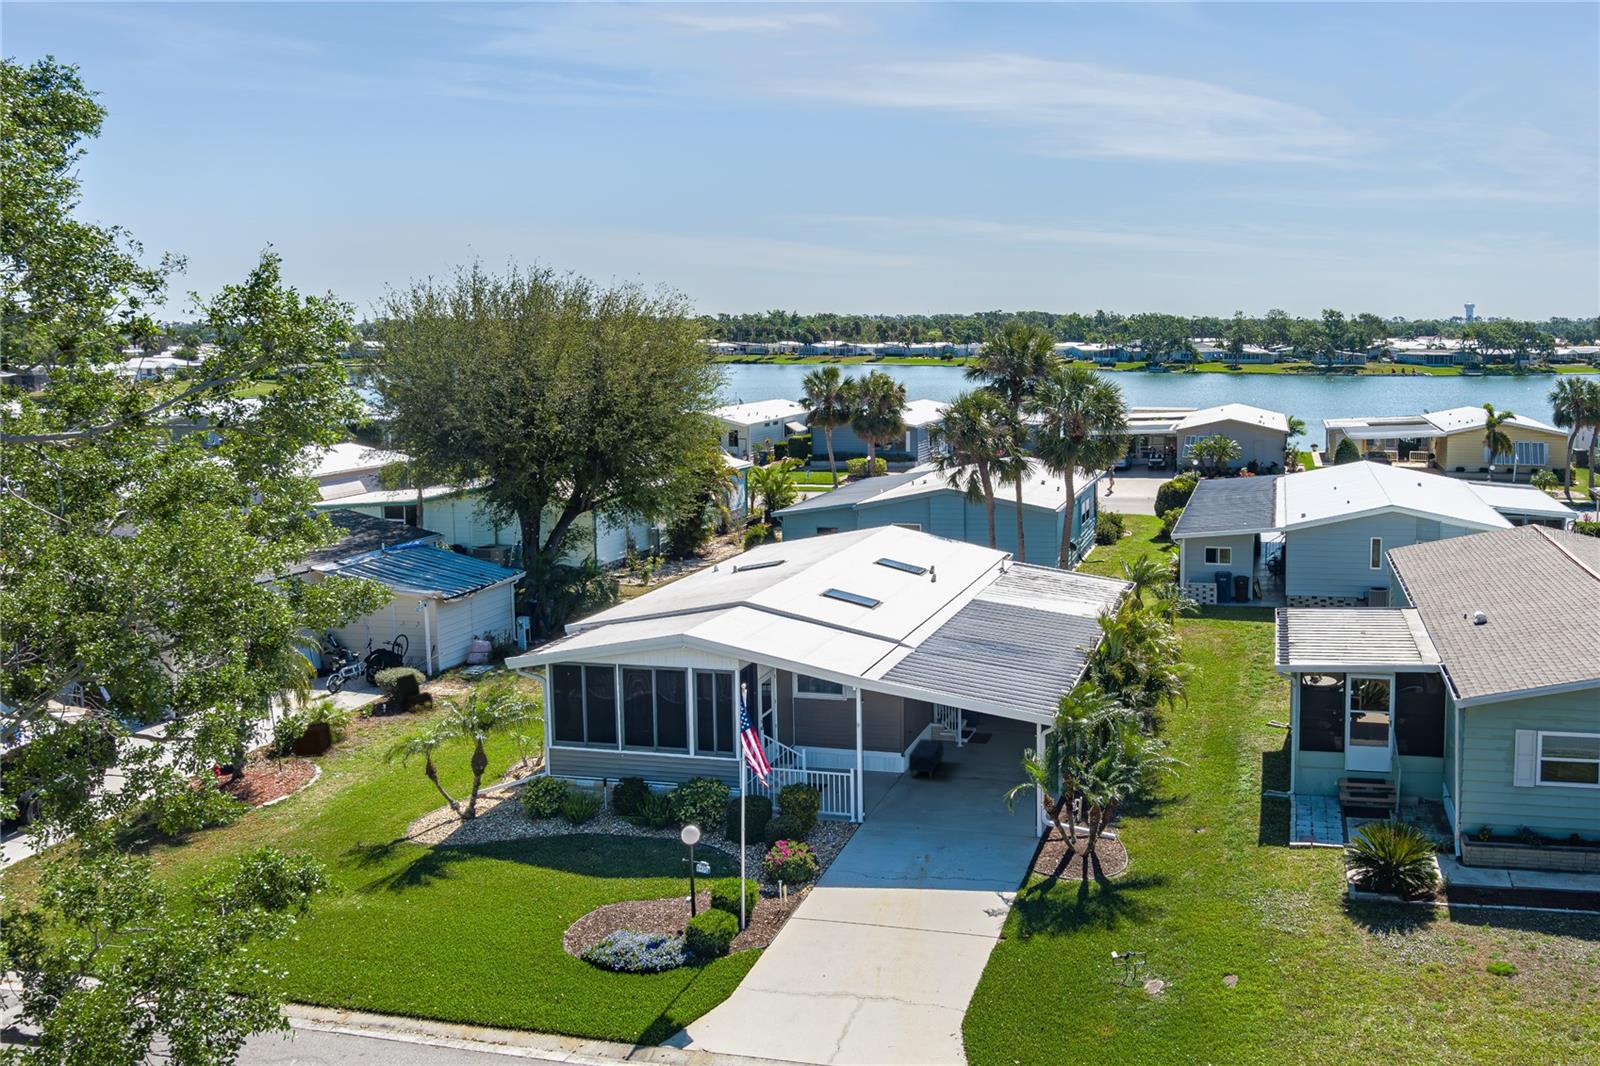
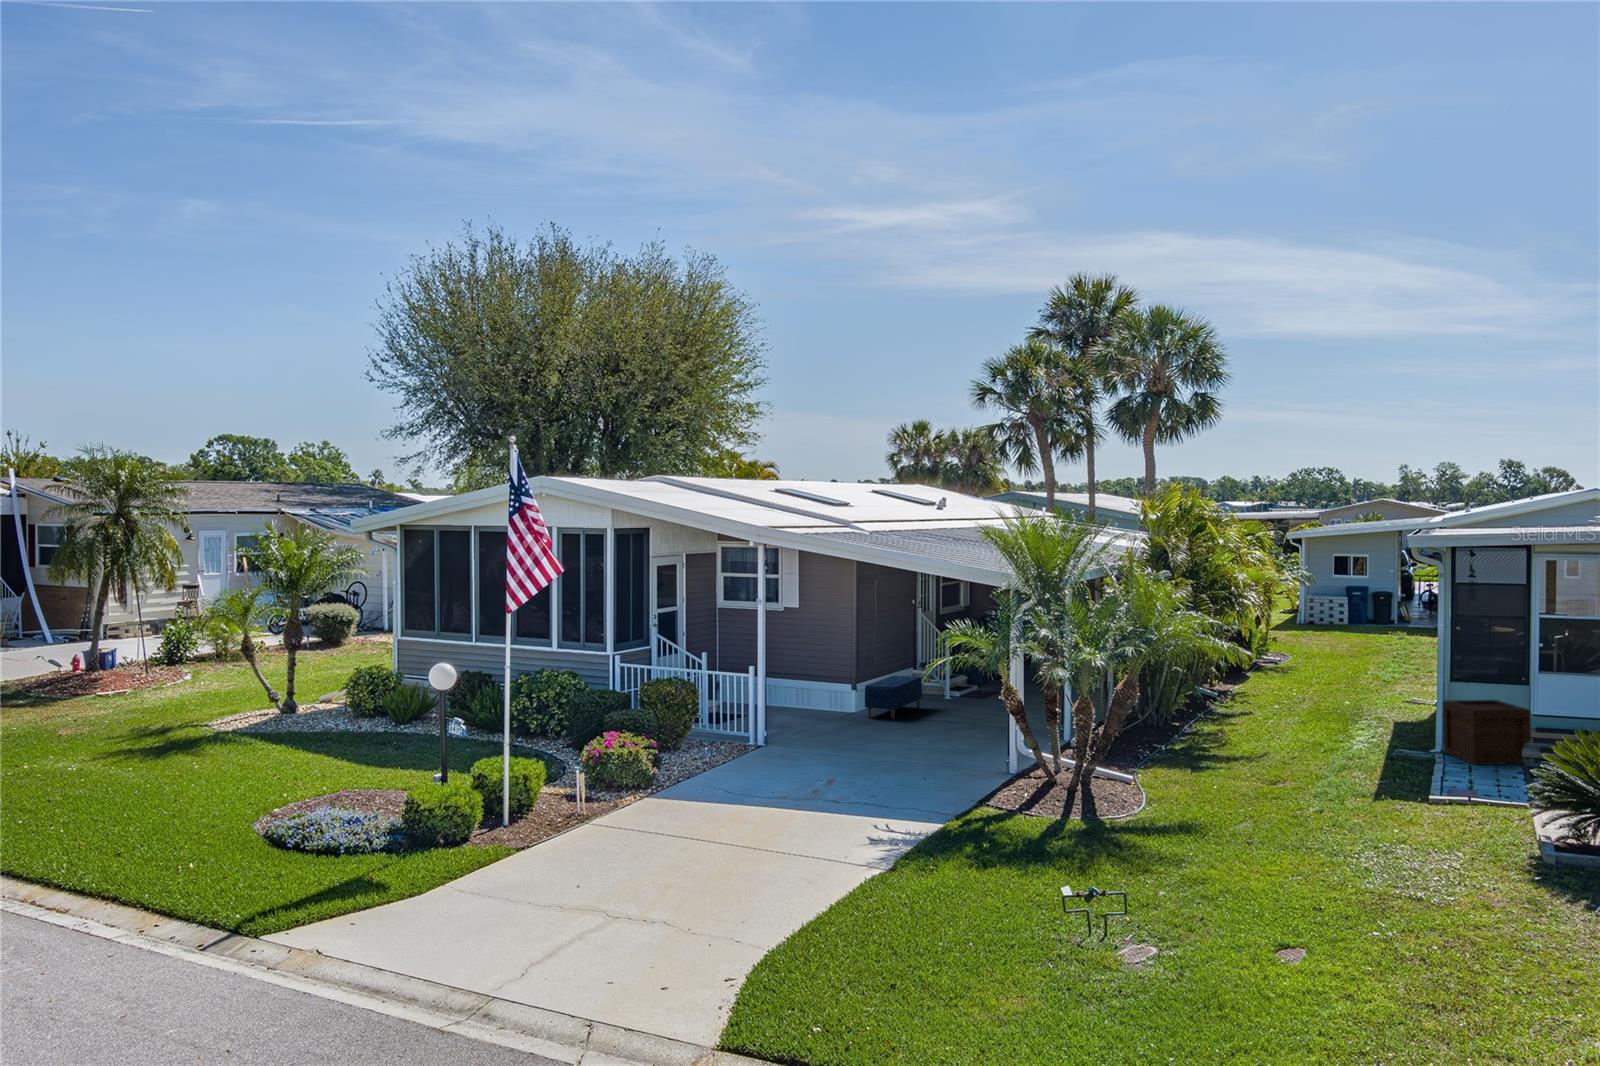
lounge chair: present [396,673,433,713] -> none [335,607,371,649]
wooden crate: present [293,722,332,758] -> present [1443,700,1531,765]

